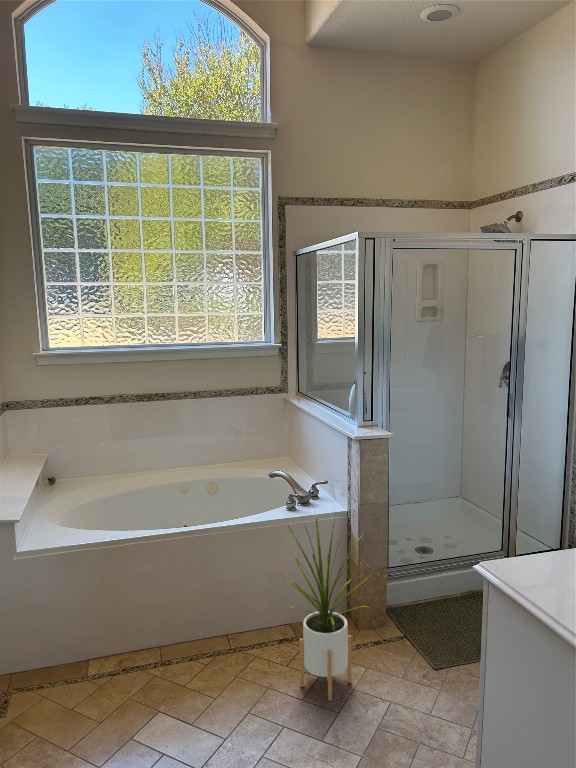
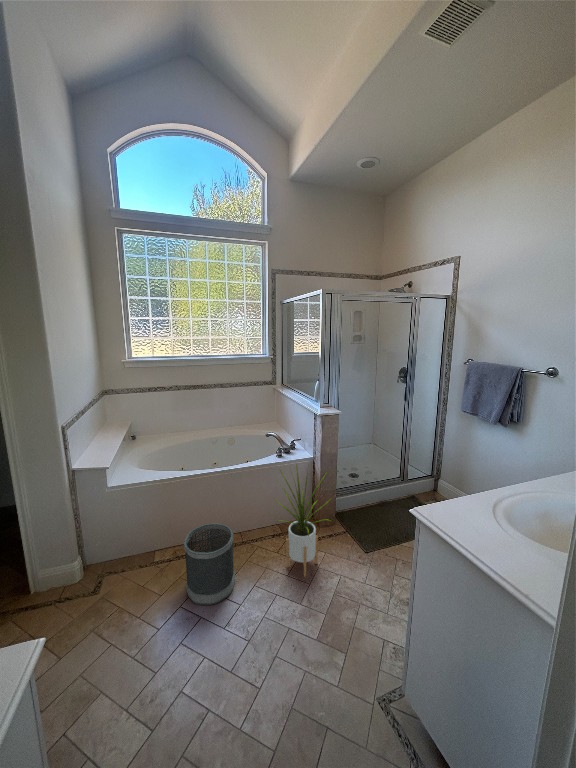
wastebasket: none [136,611,217,736] -> present [184,523,235,605]

